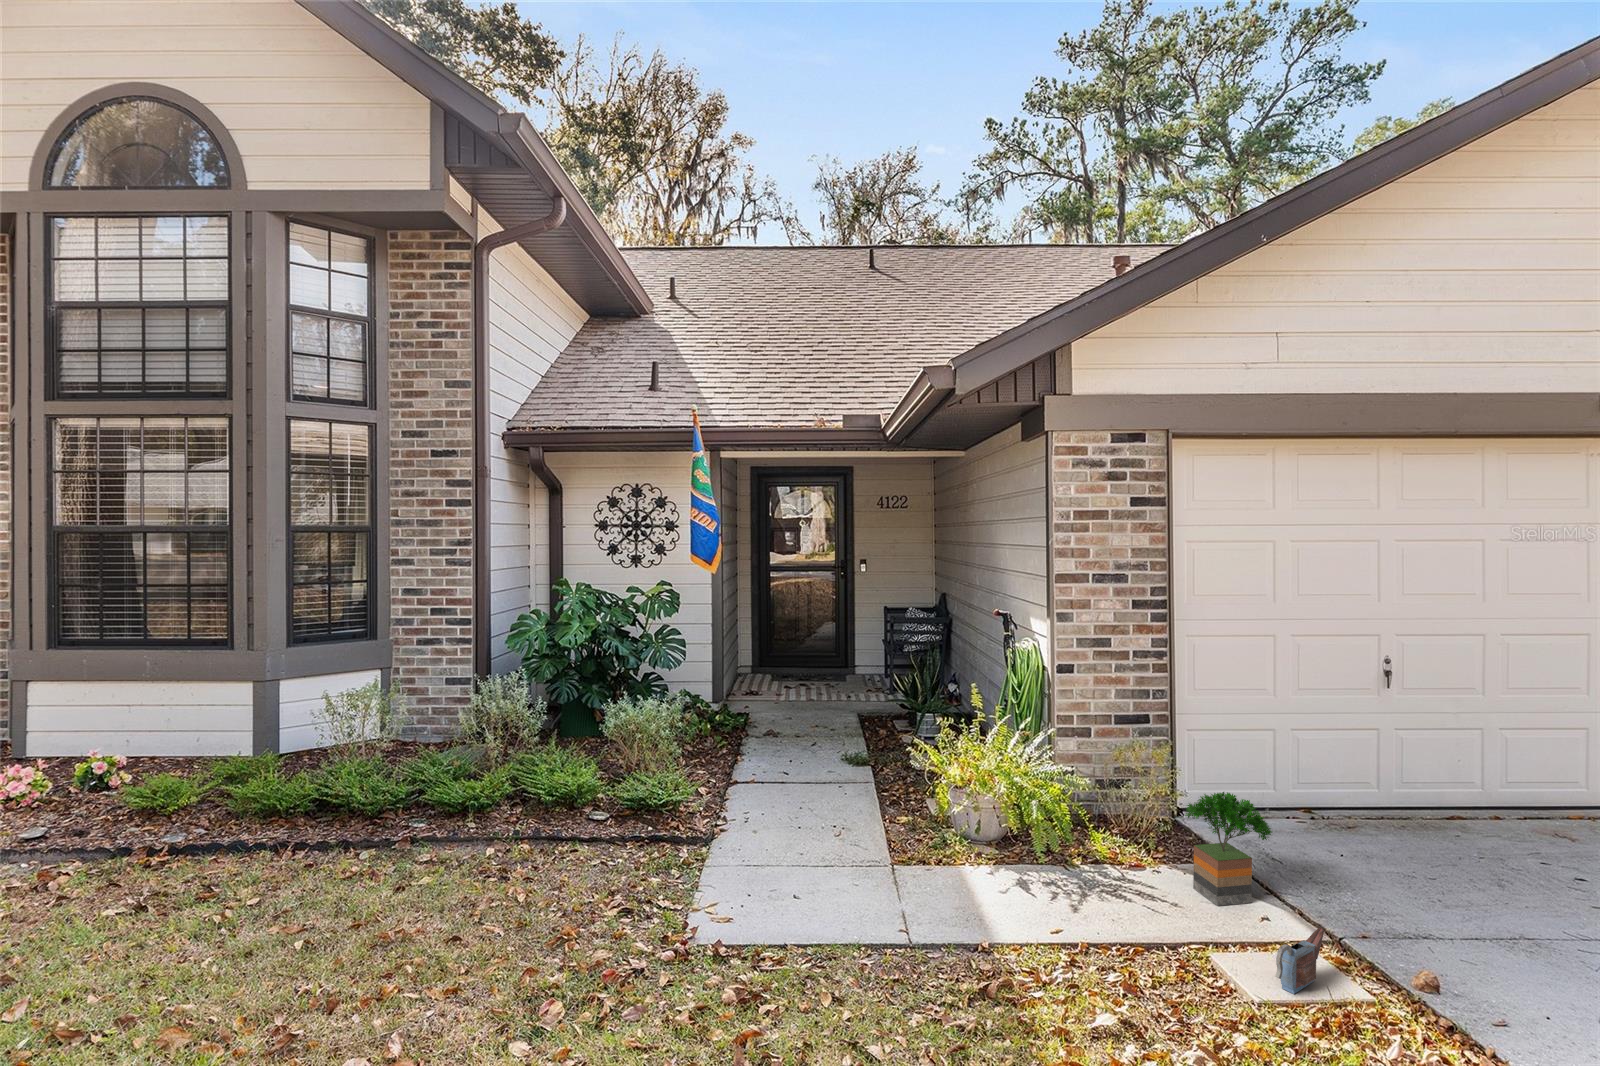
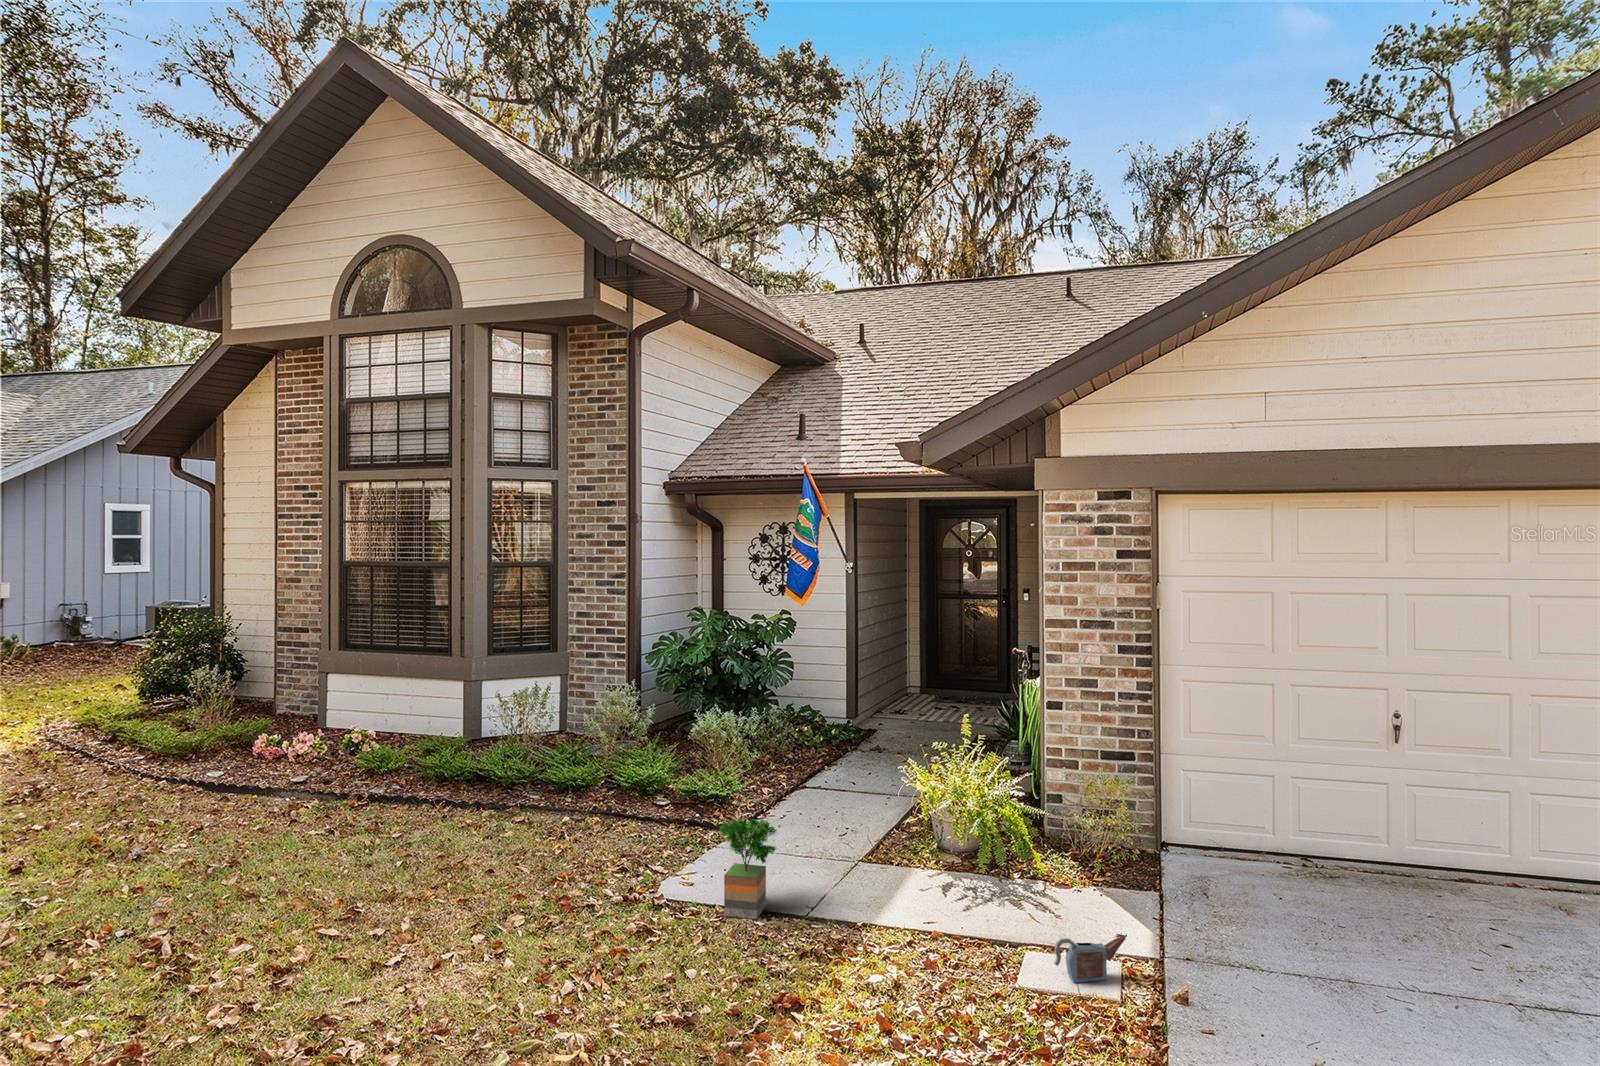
potted tree: present [1185,792,1272,906] -> present [720,818,777,919]

